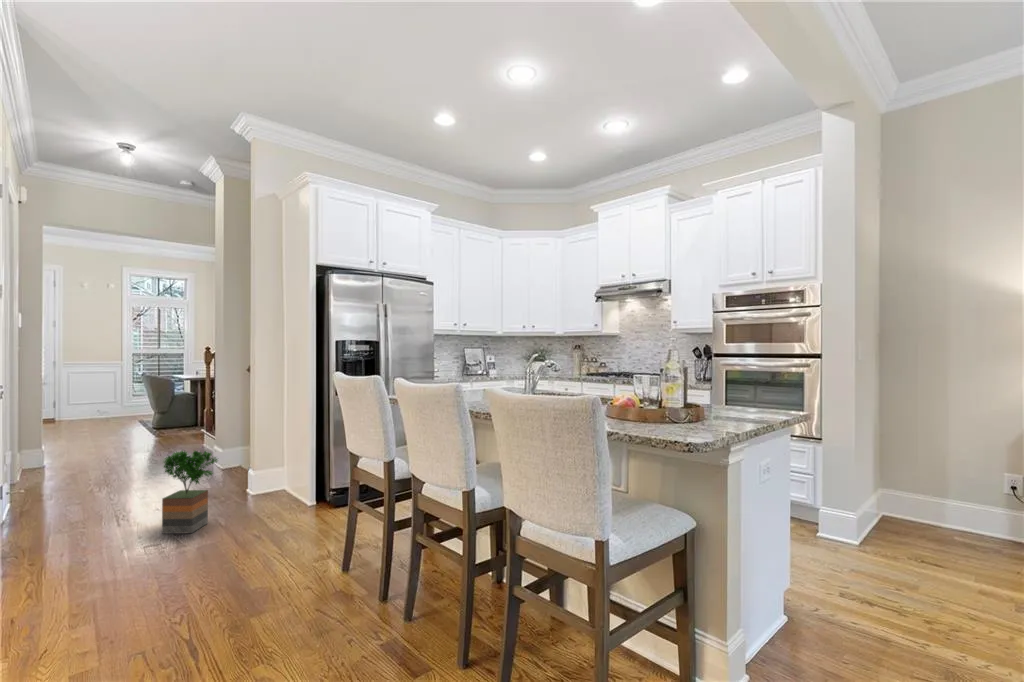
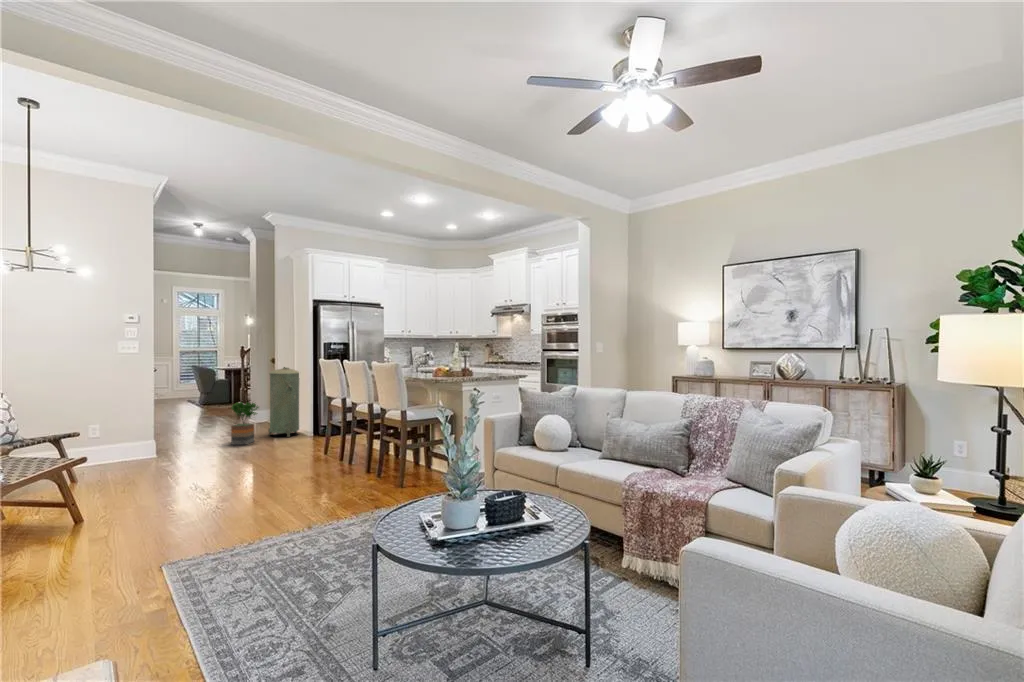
trash can: none [237,383,294,509] -> present [269,367,299,437]

